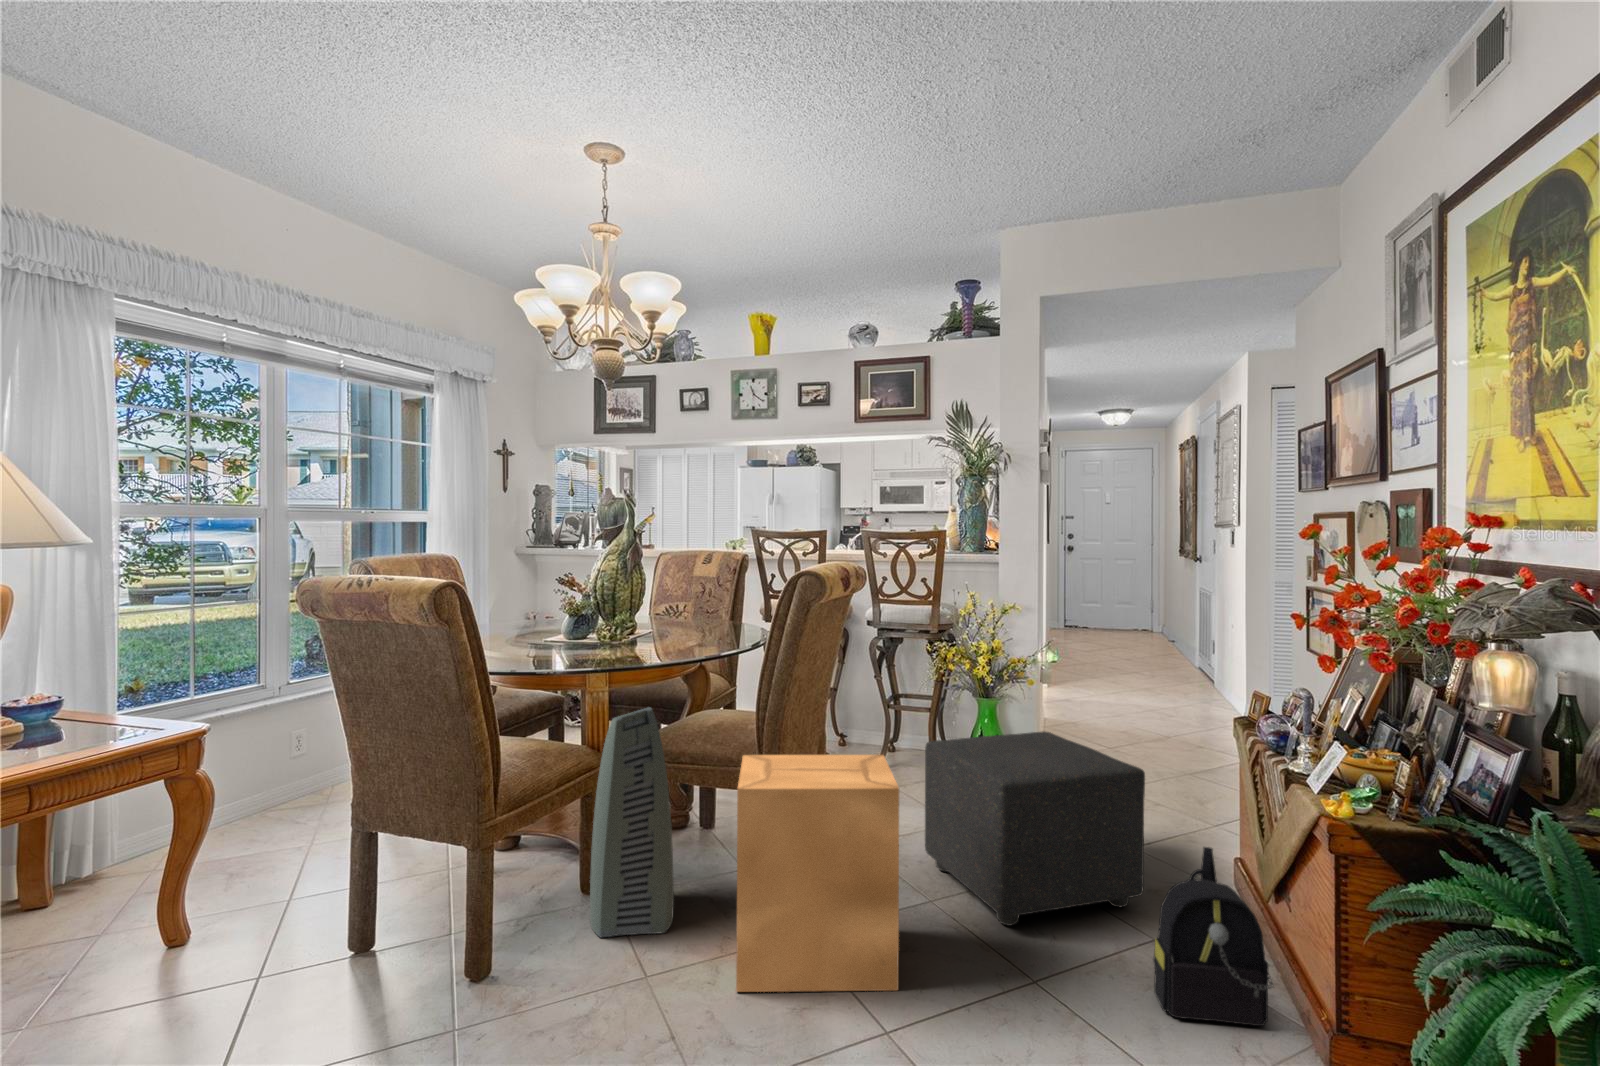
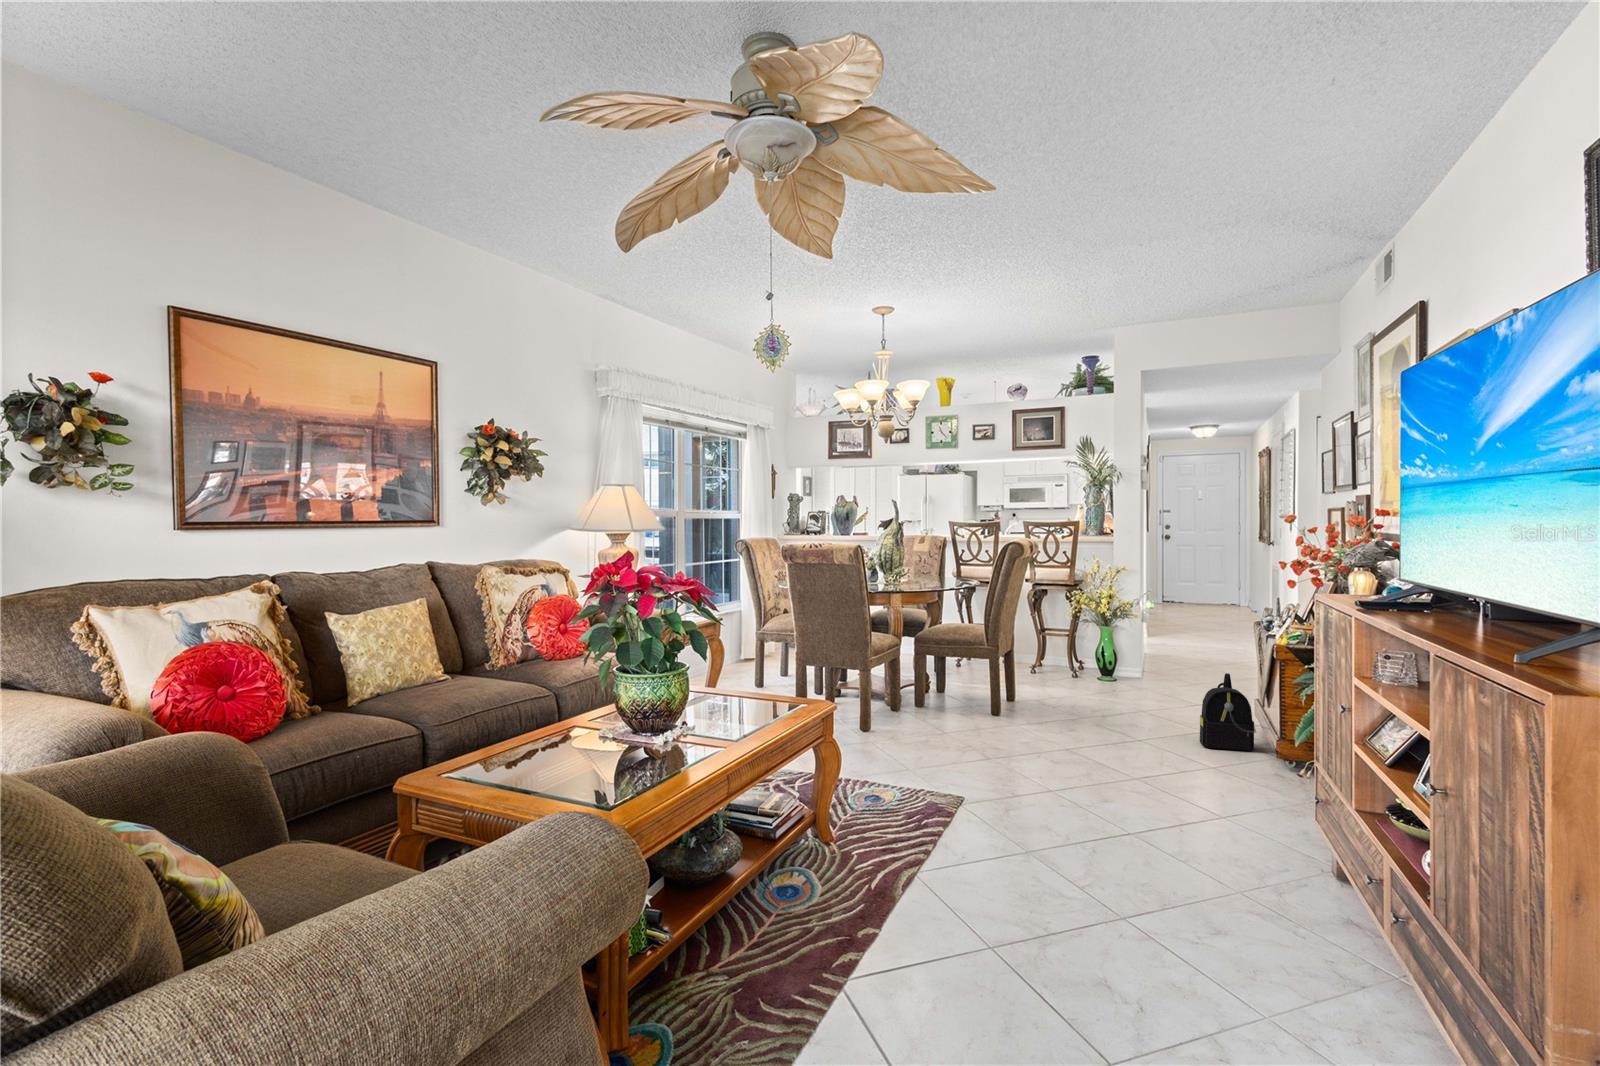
air purifier: present [590,707,674,938] -> none [903,613,947,723]
ottoman: present [925,731,1145,926] -> none [1075,636,1201,724]
cardboard box: present [736,755,899,992] -> none [985,634,1071,739]

